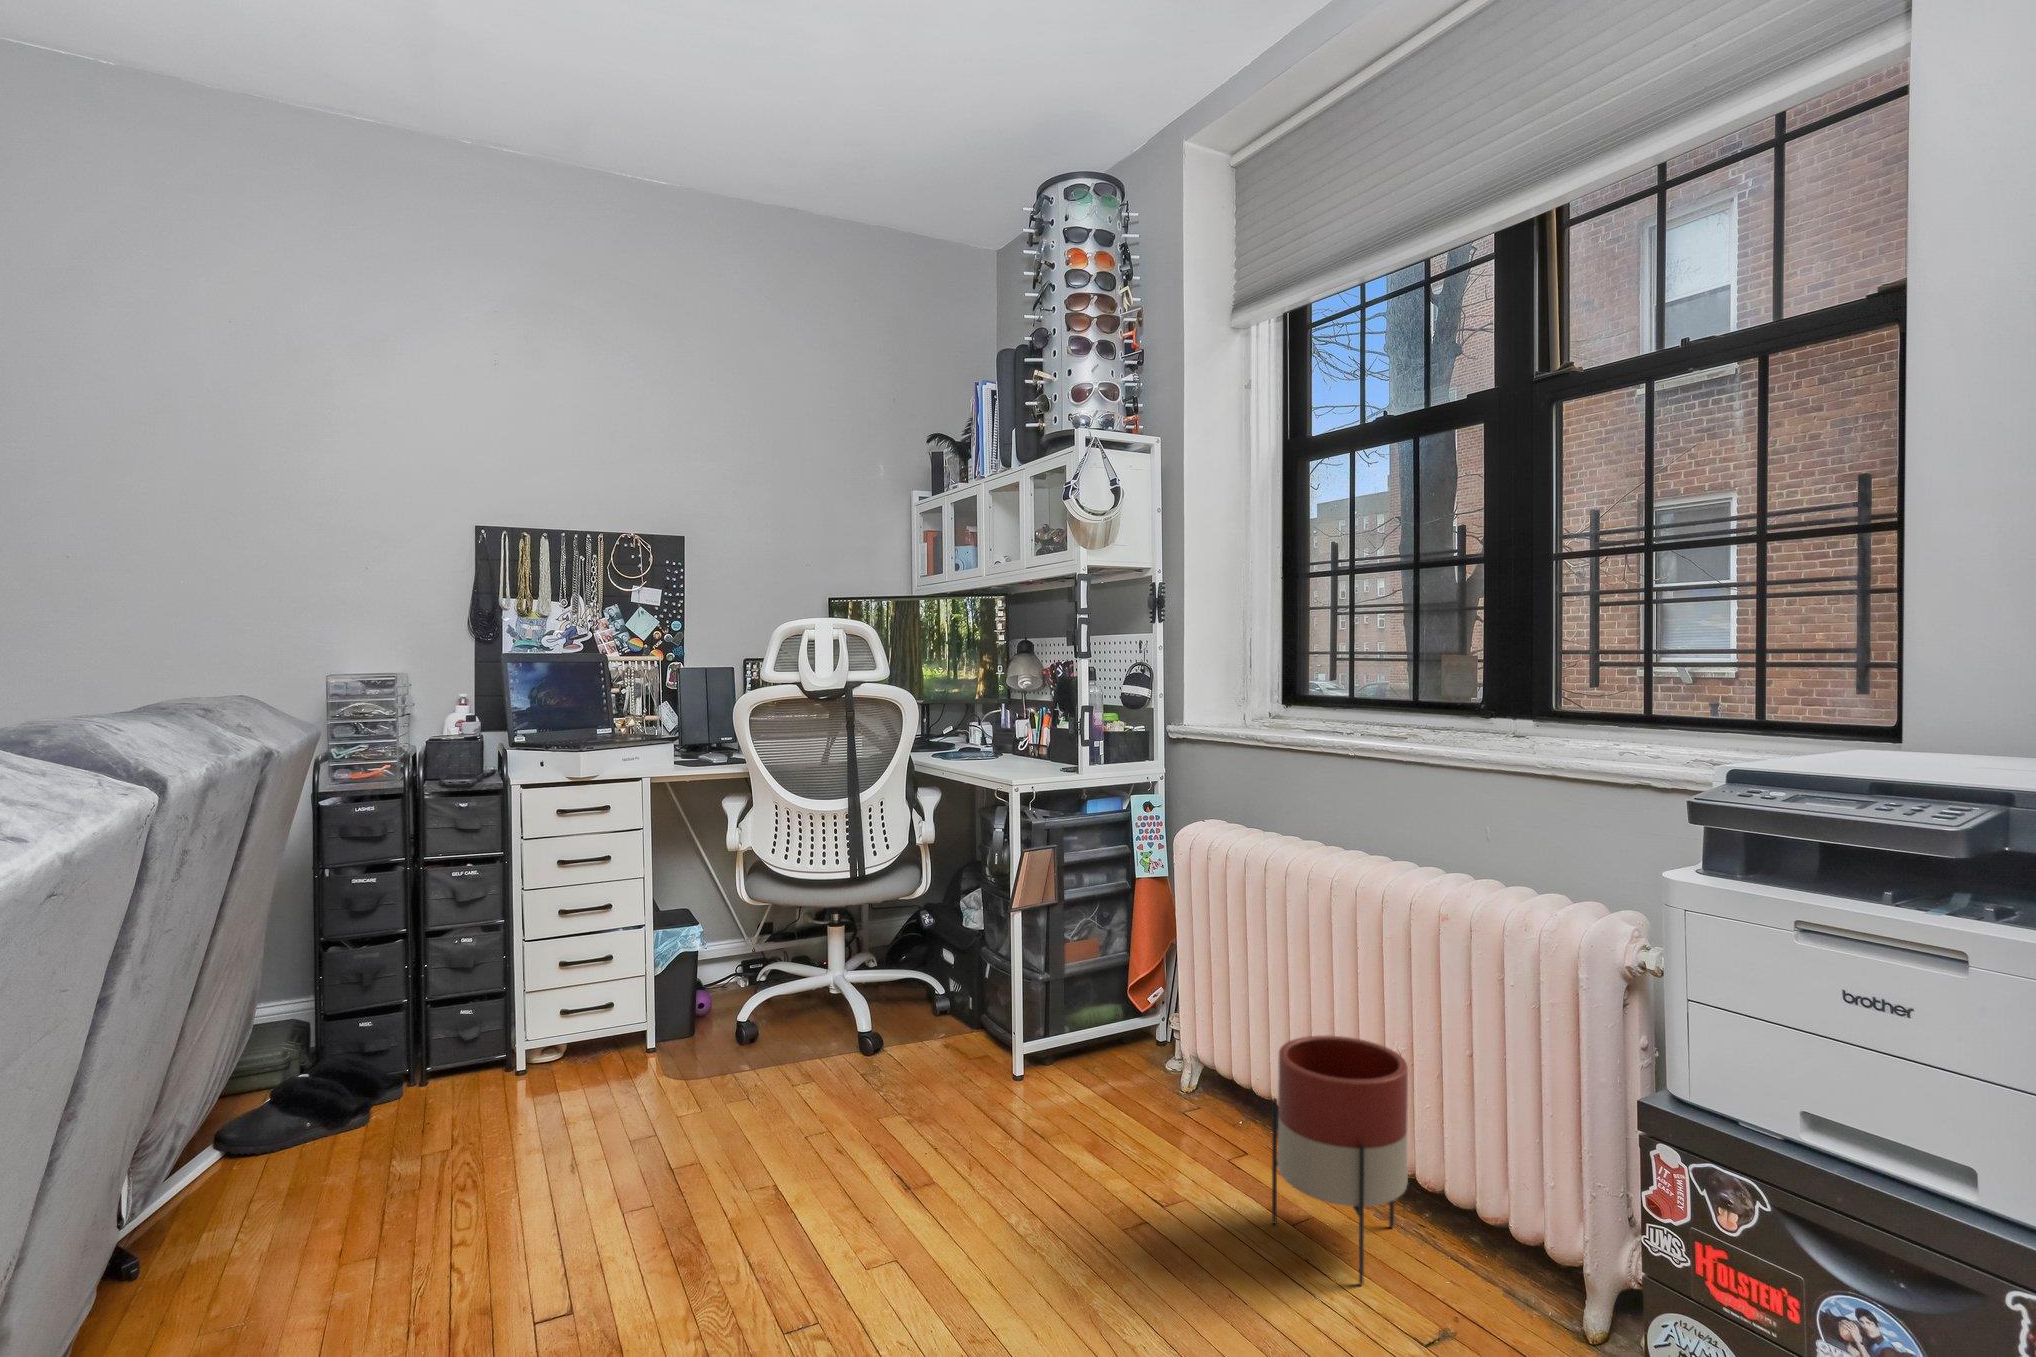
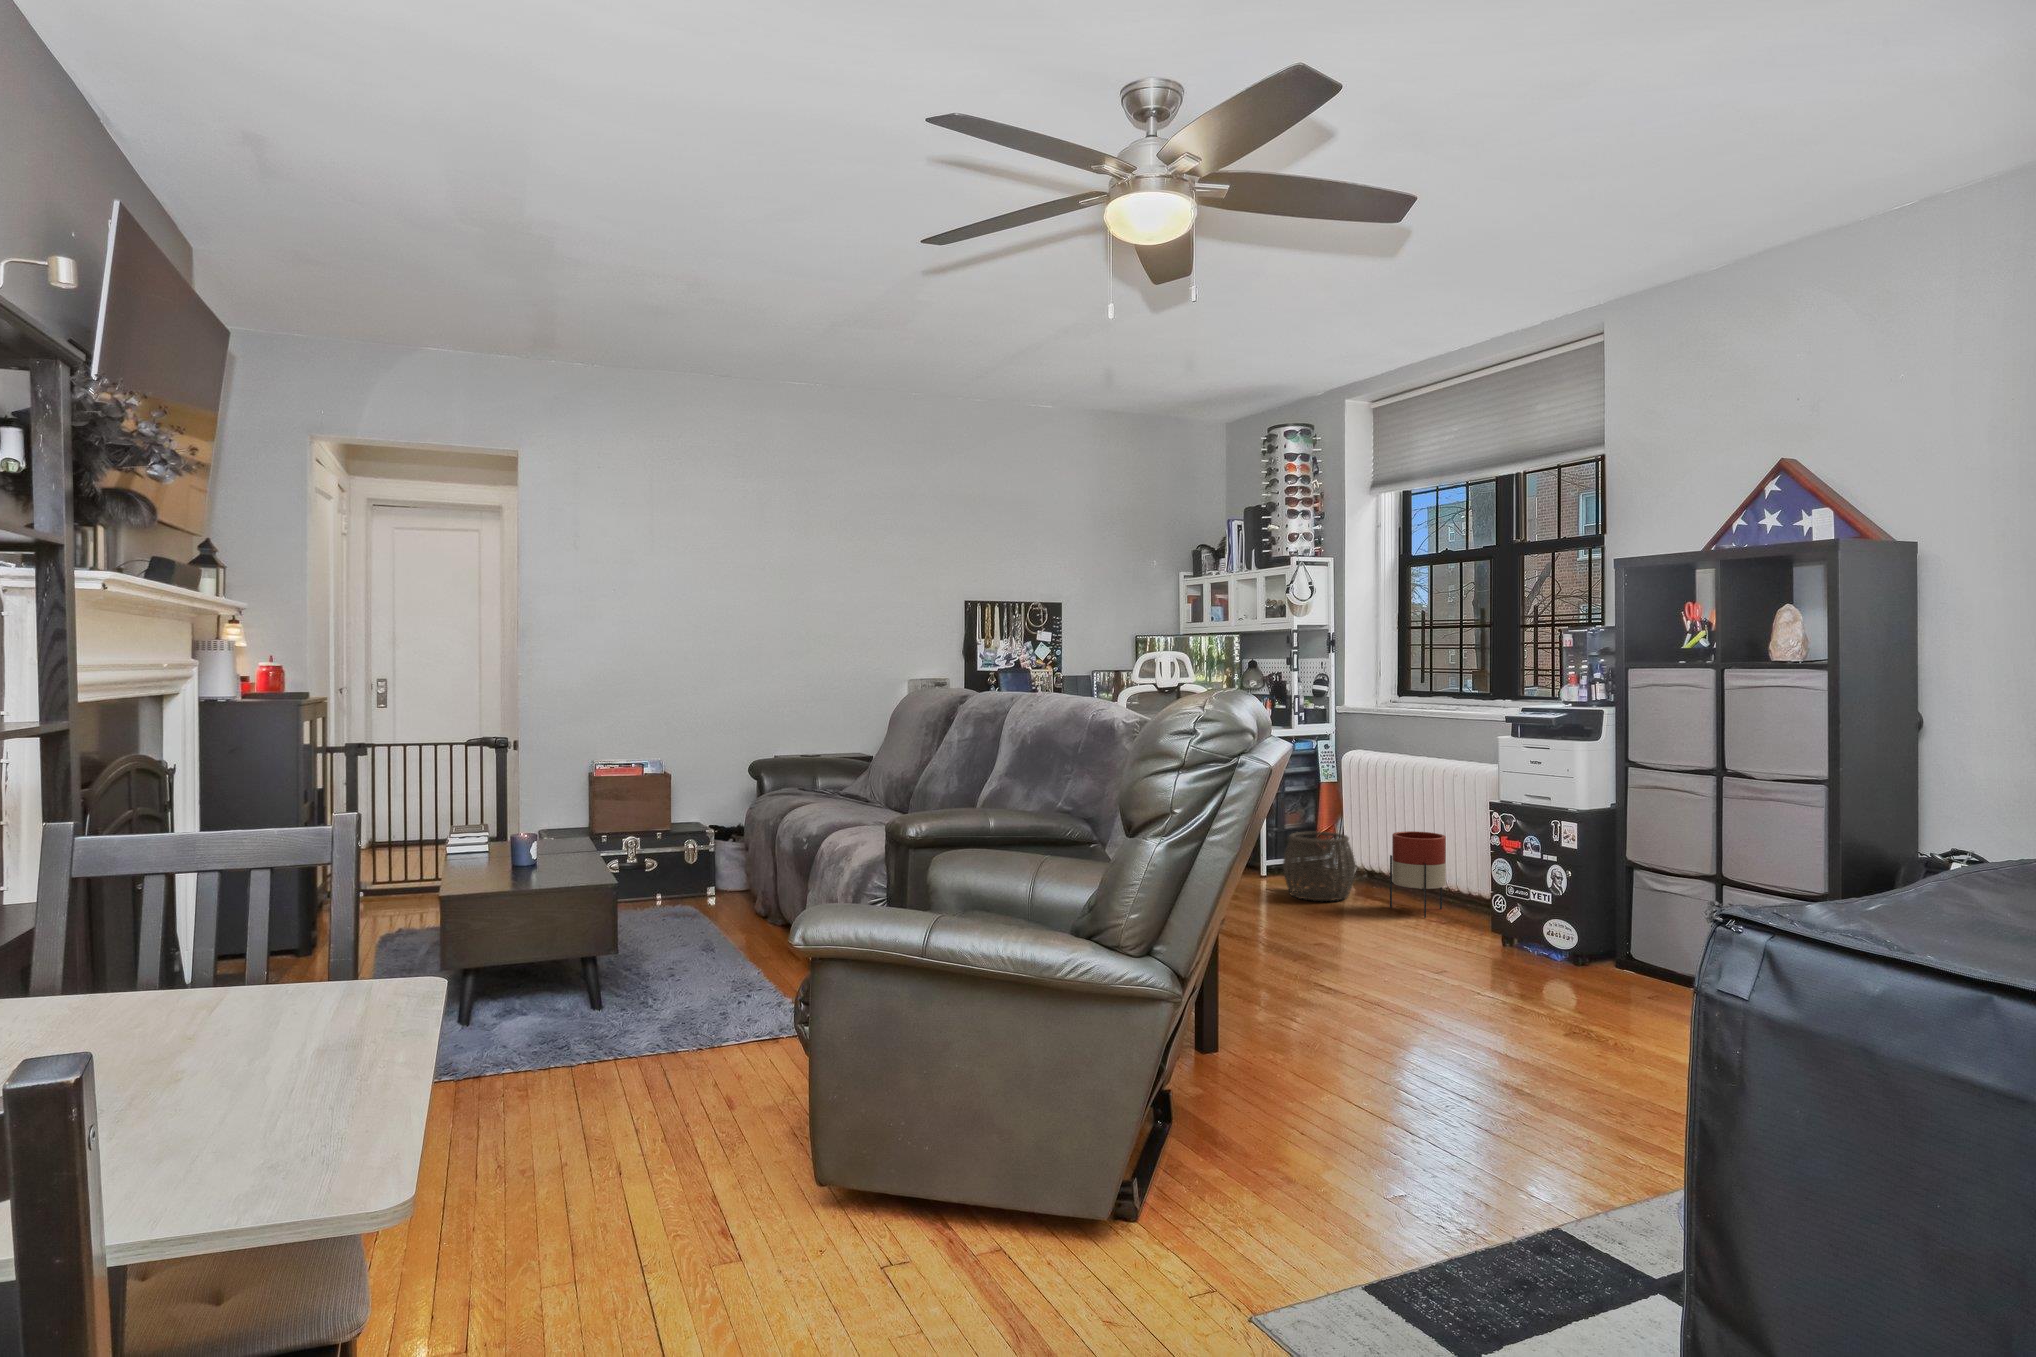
woven basket: none [1033,1008,1197,1196] -> present [1283,832,1356,901]

